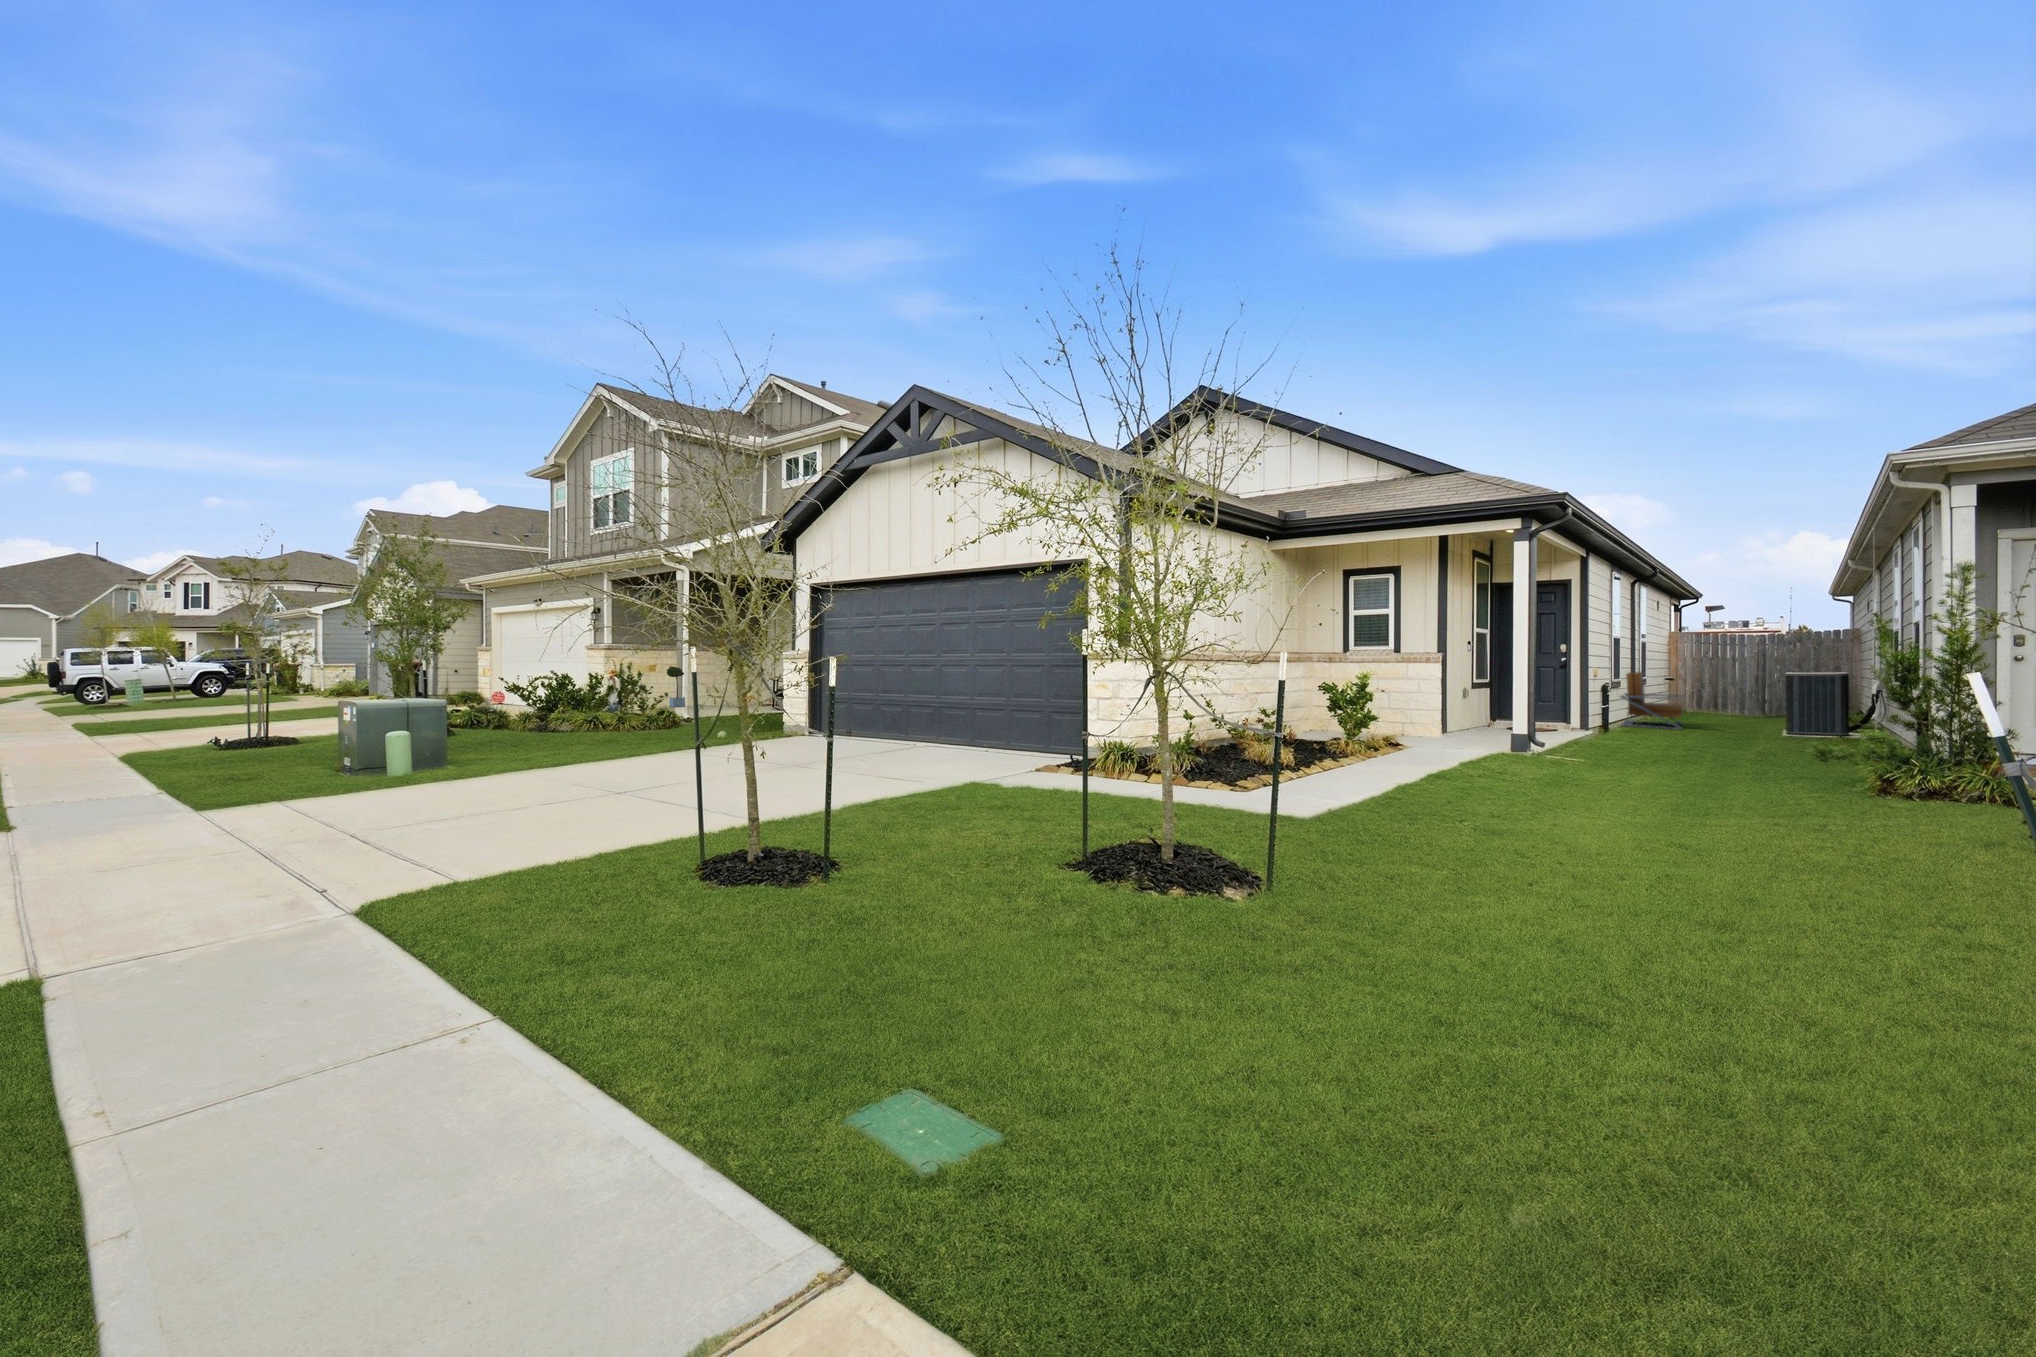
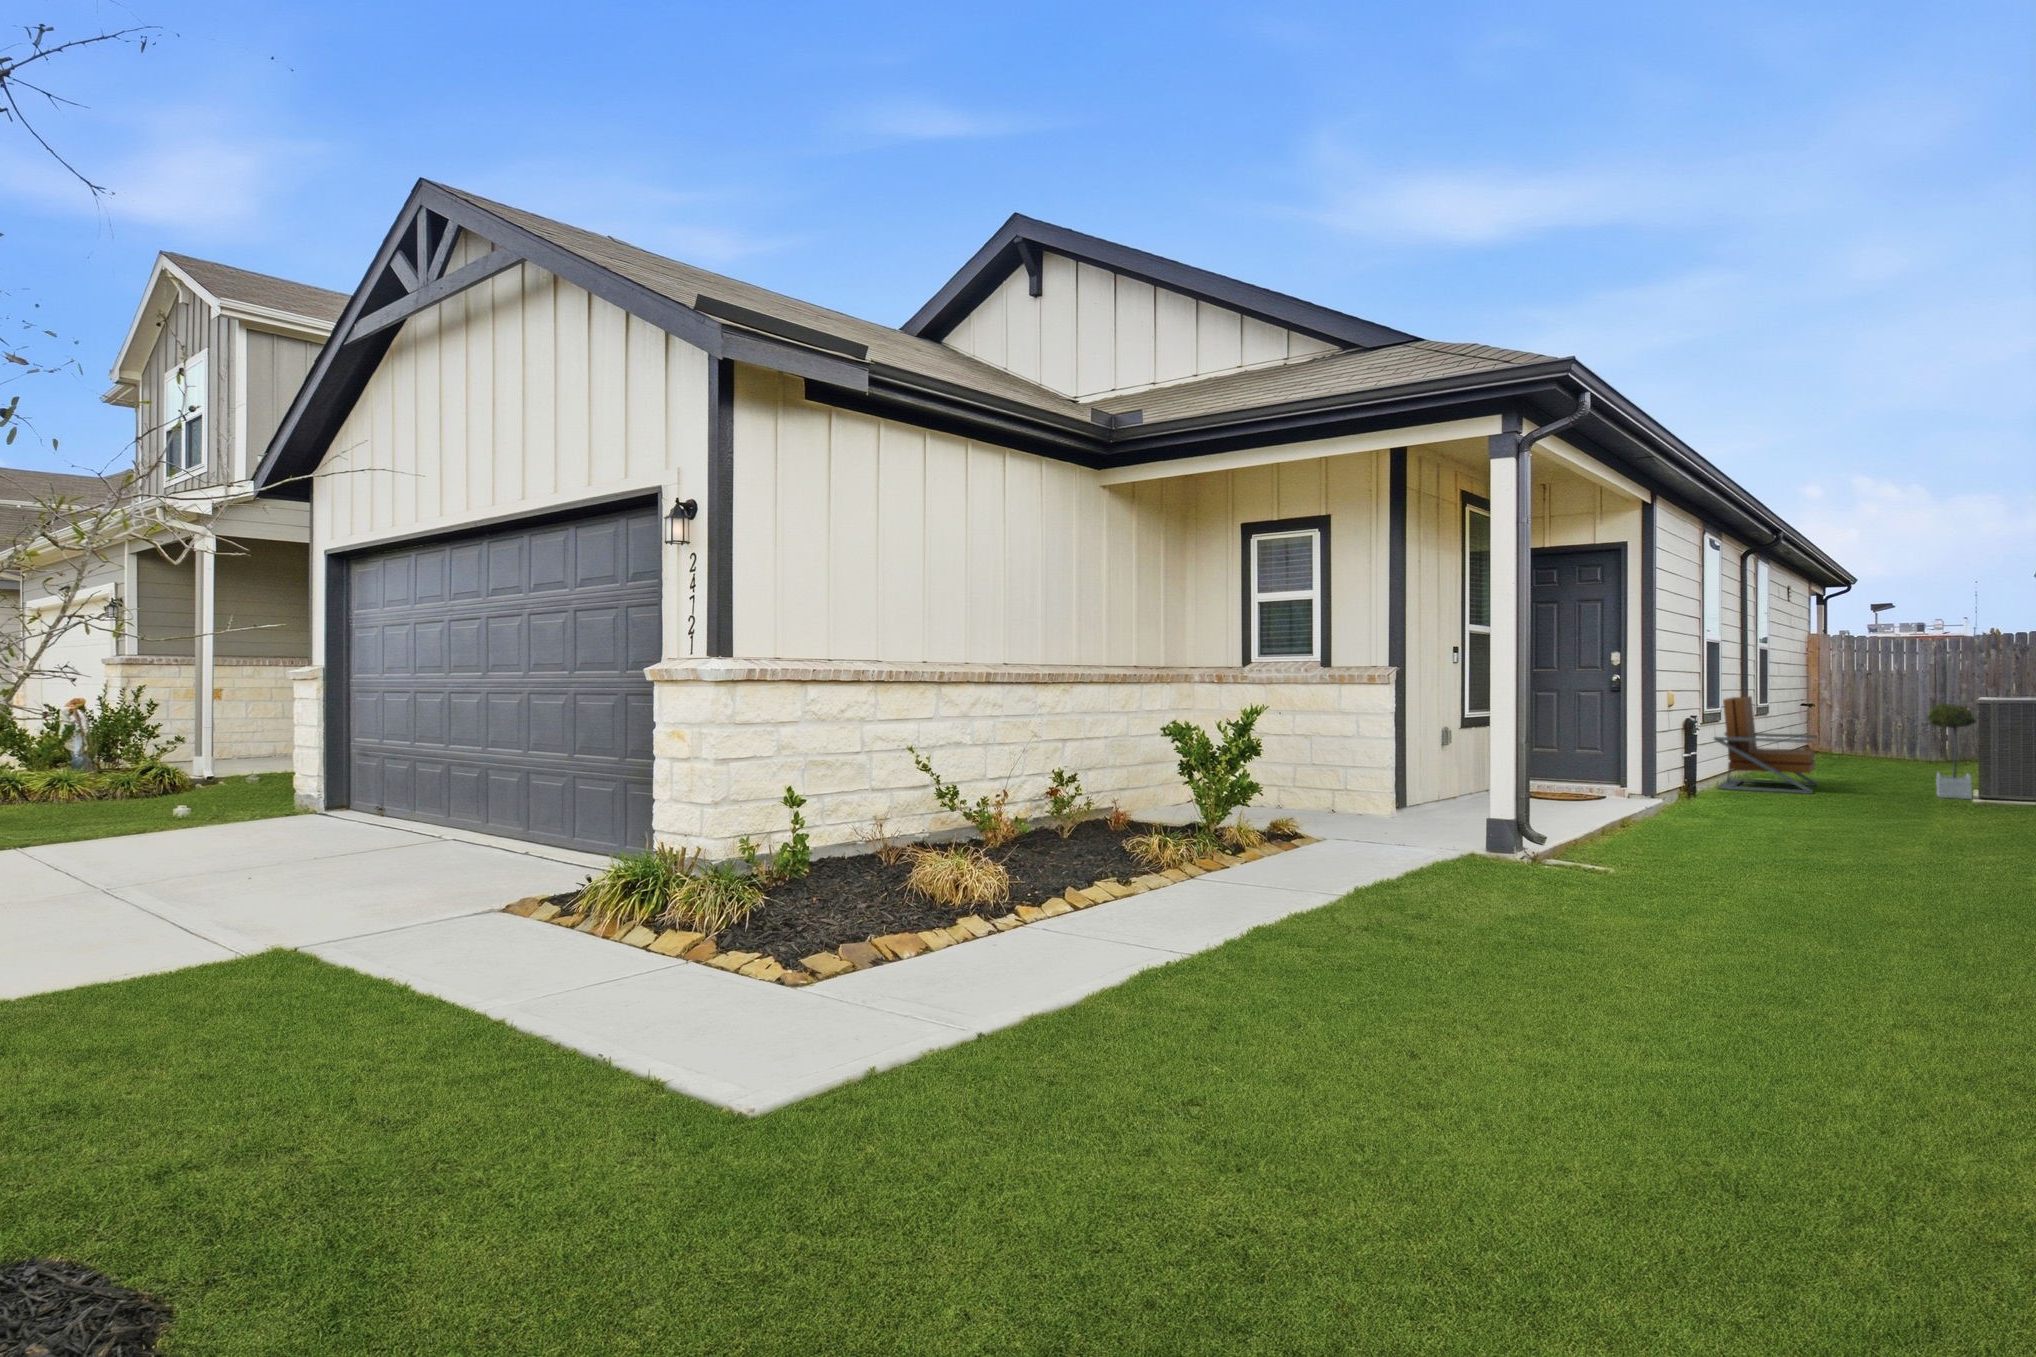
potted tree: present [667,666,685,707] -> present [1928,702,1977,799]

